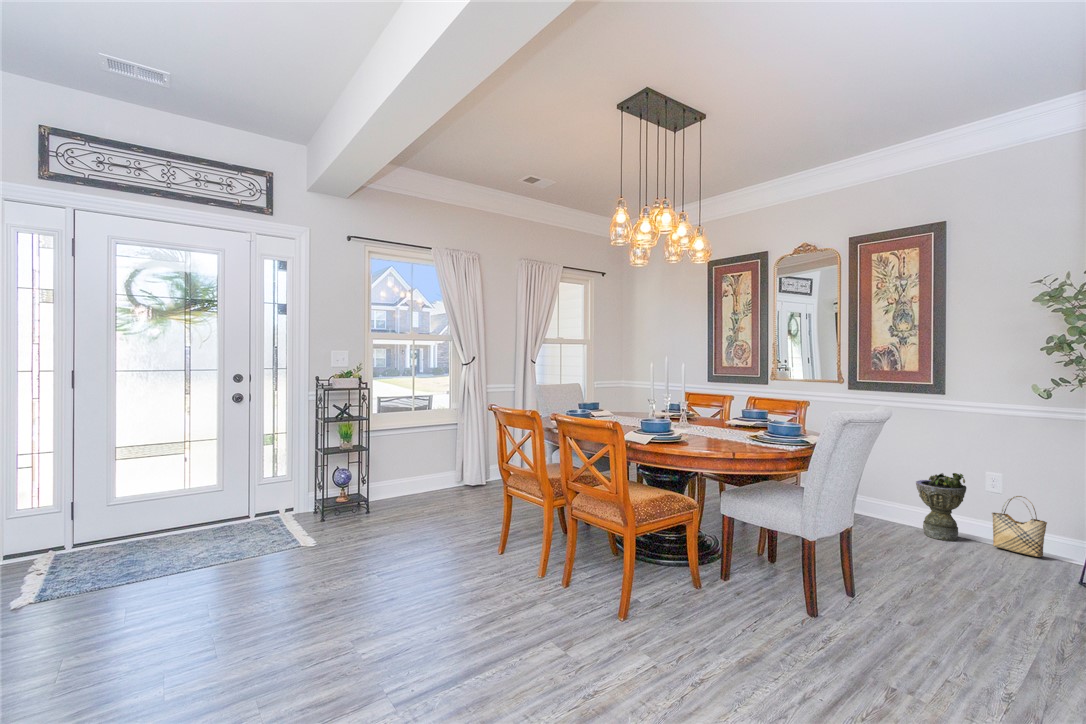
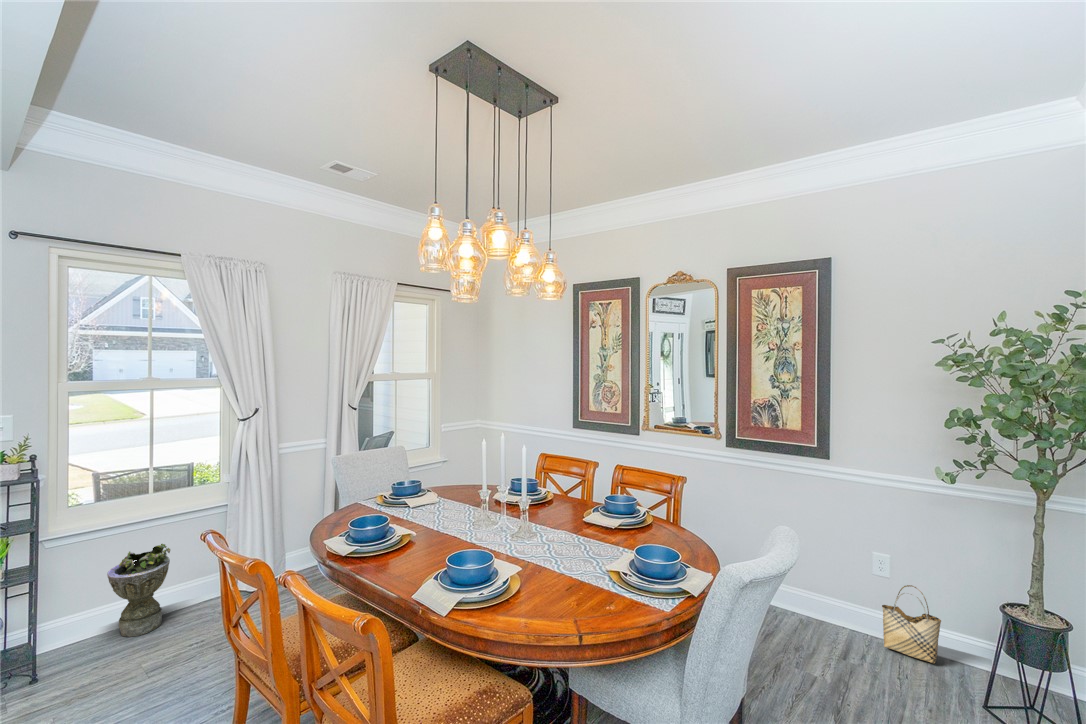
planter: present [916,473,966,541] -> present [107,544,170,637]

